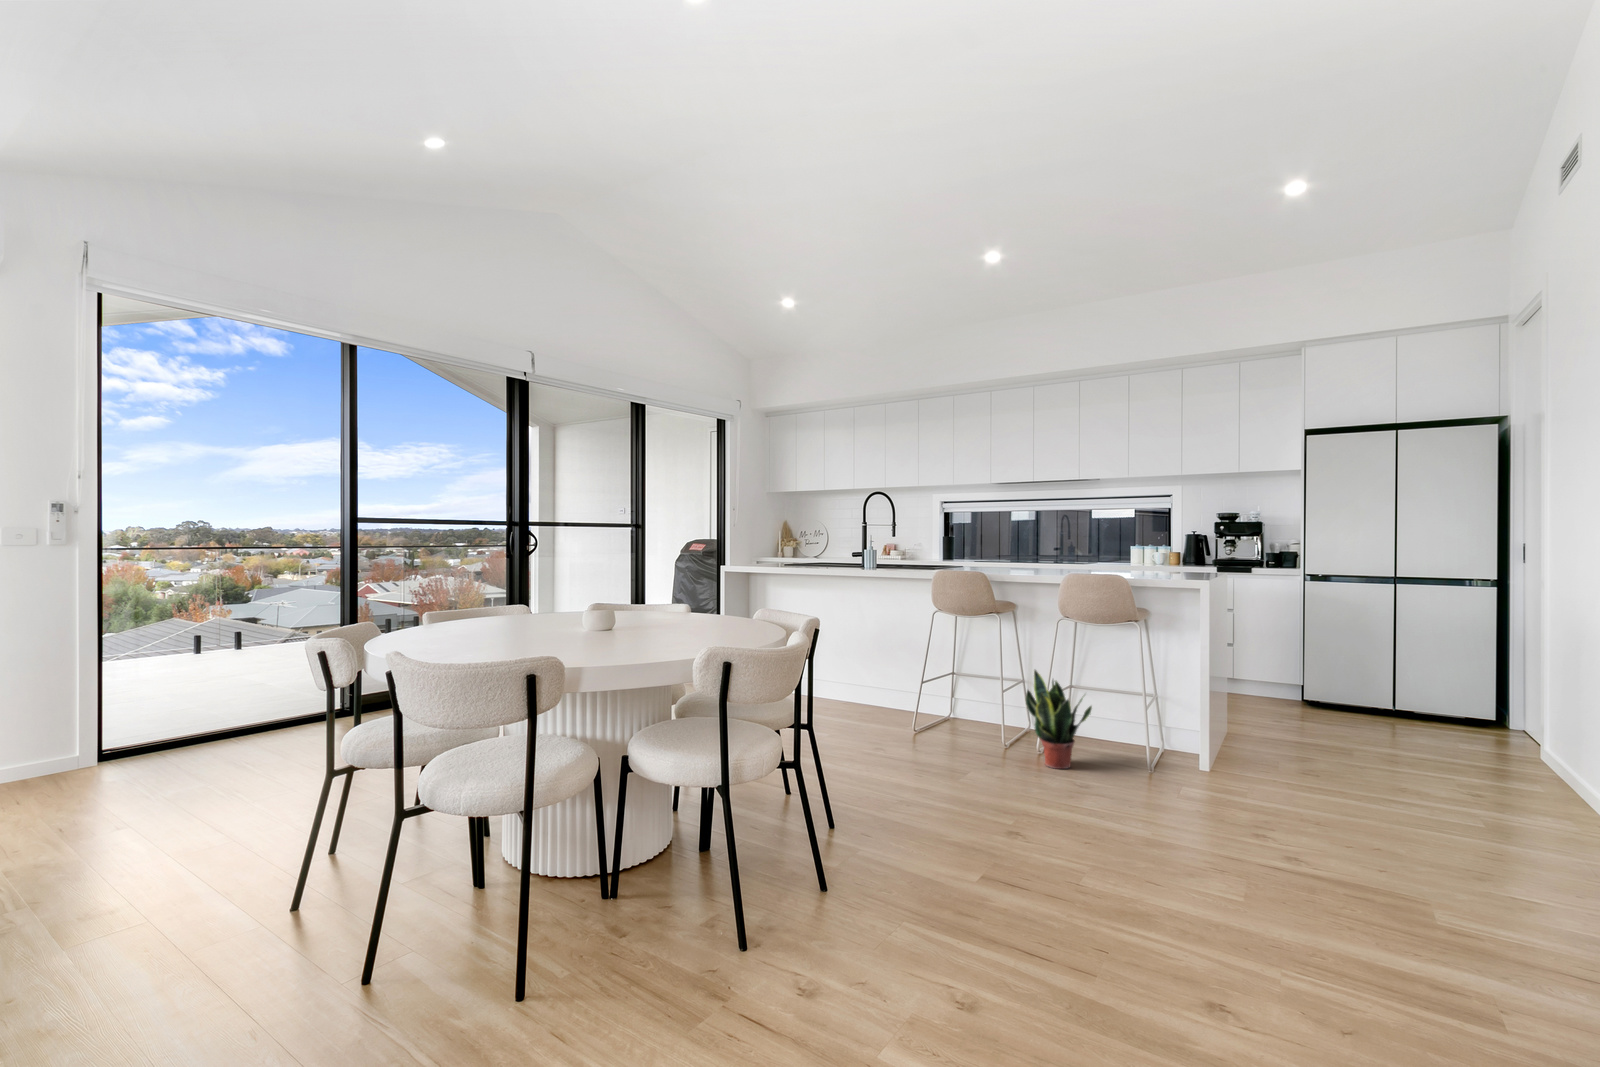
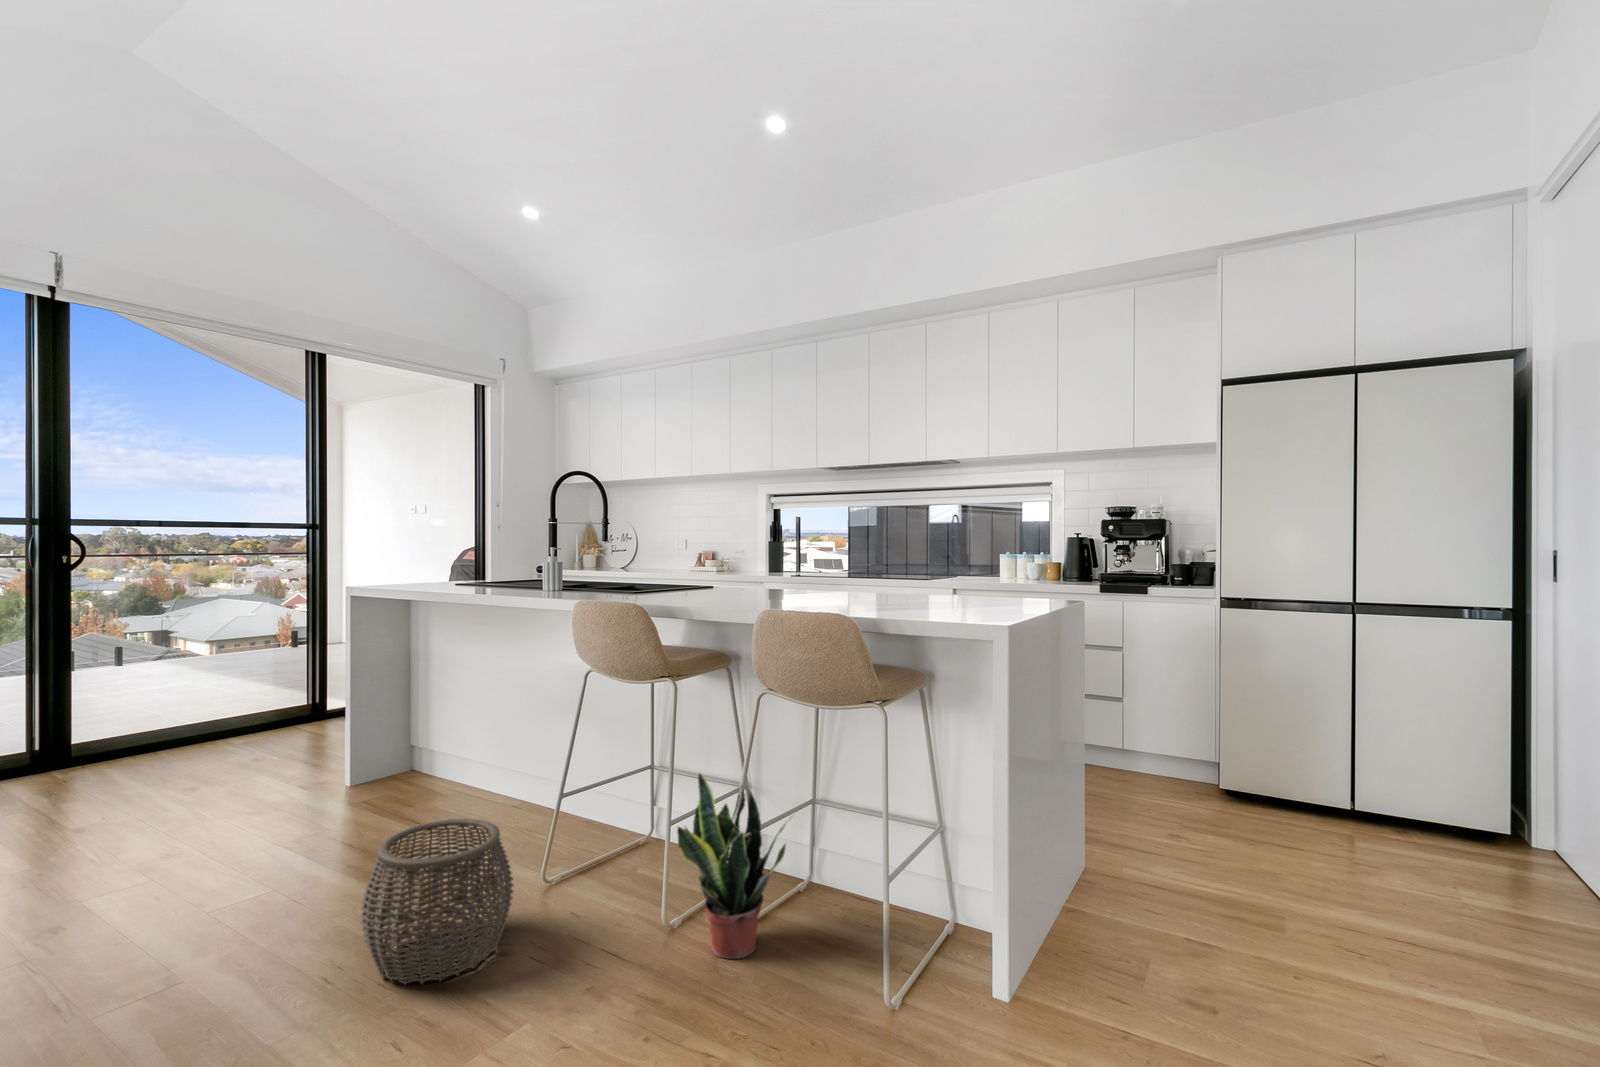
woven basket: none [861,697,938,776] -> present [361,819,514,984]

